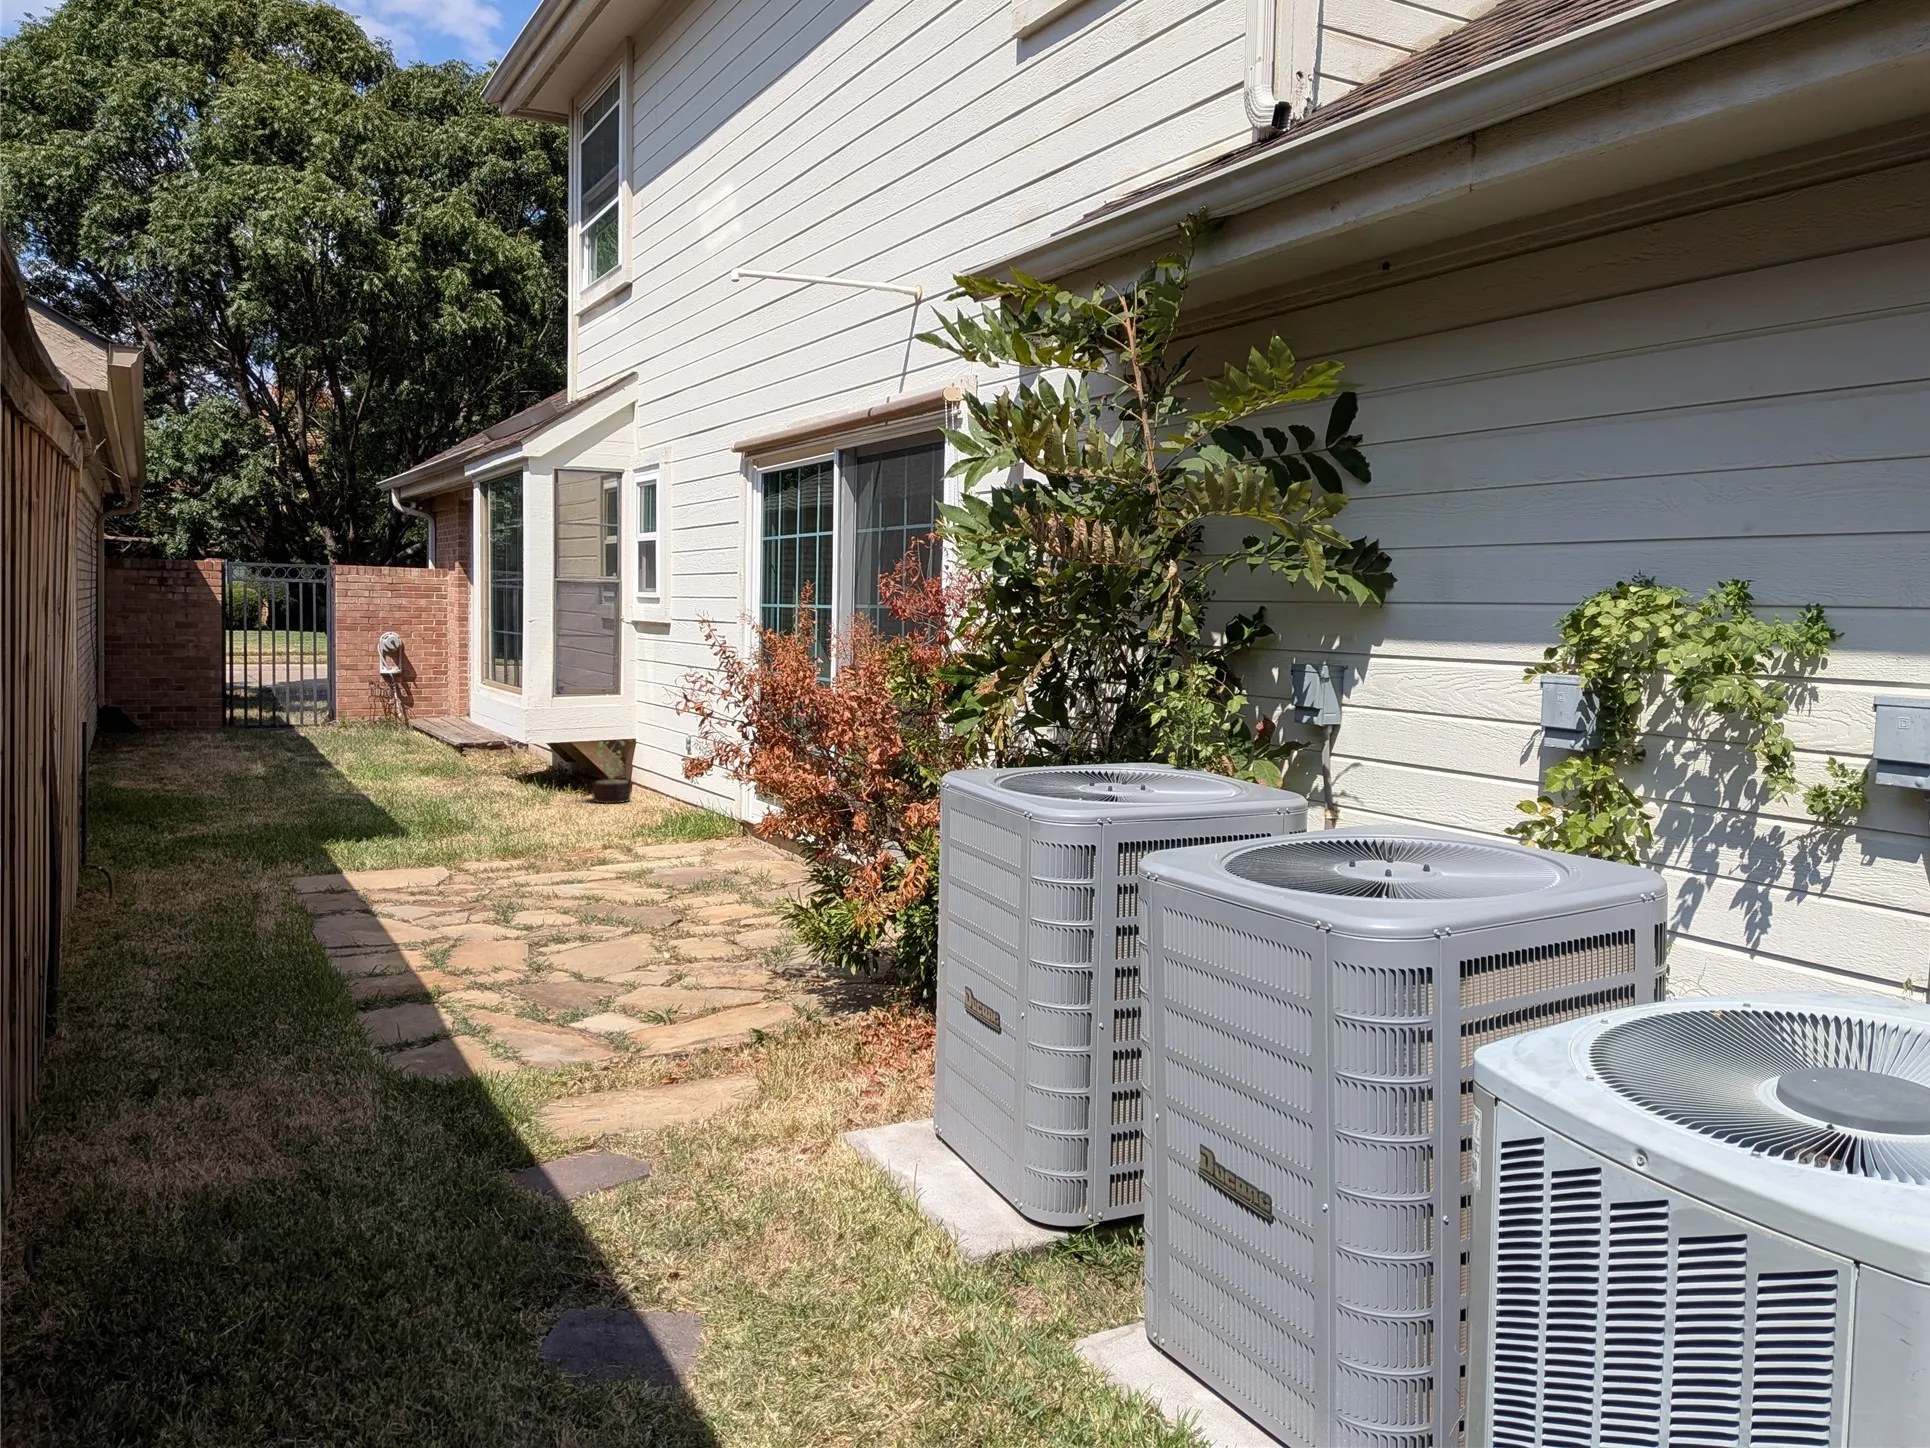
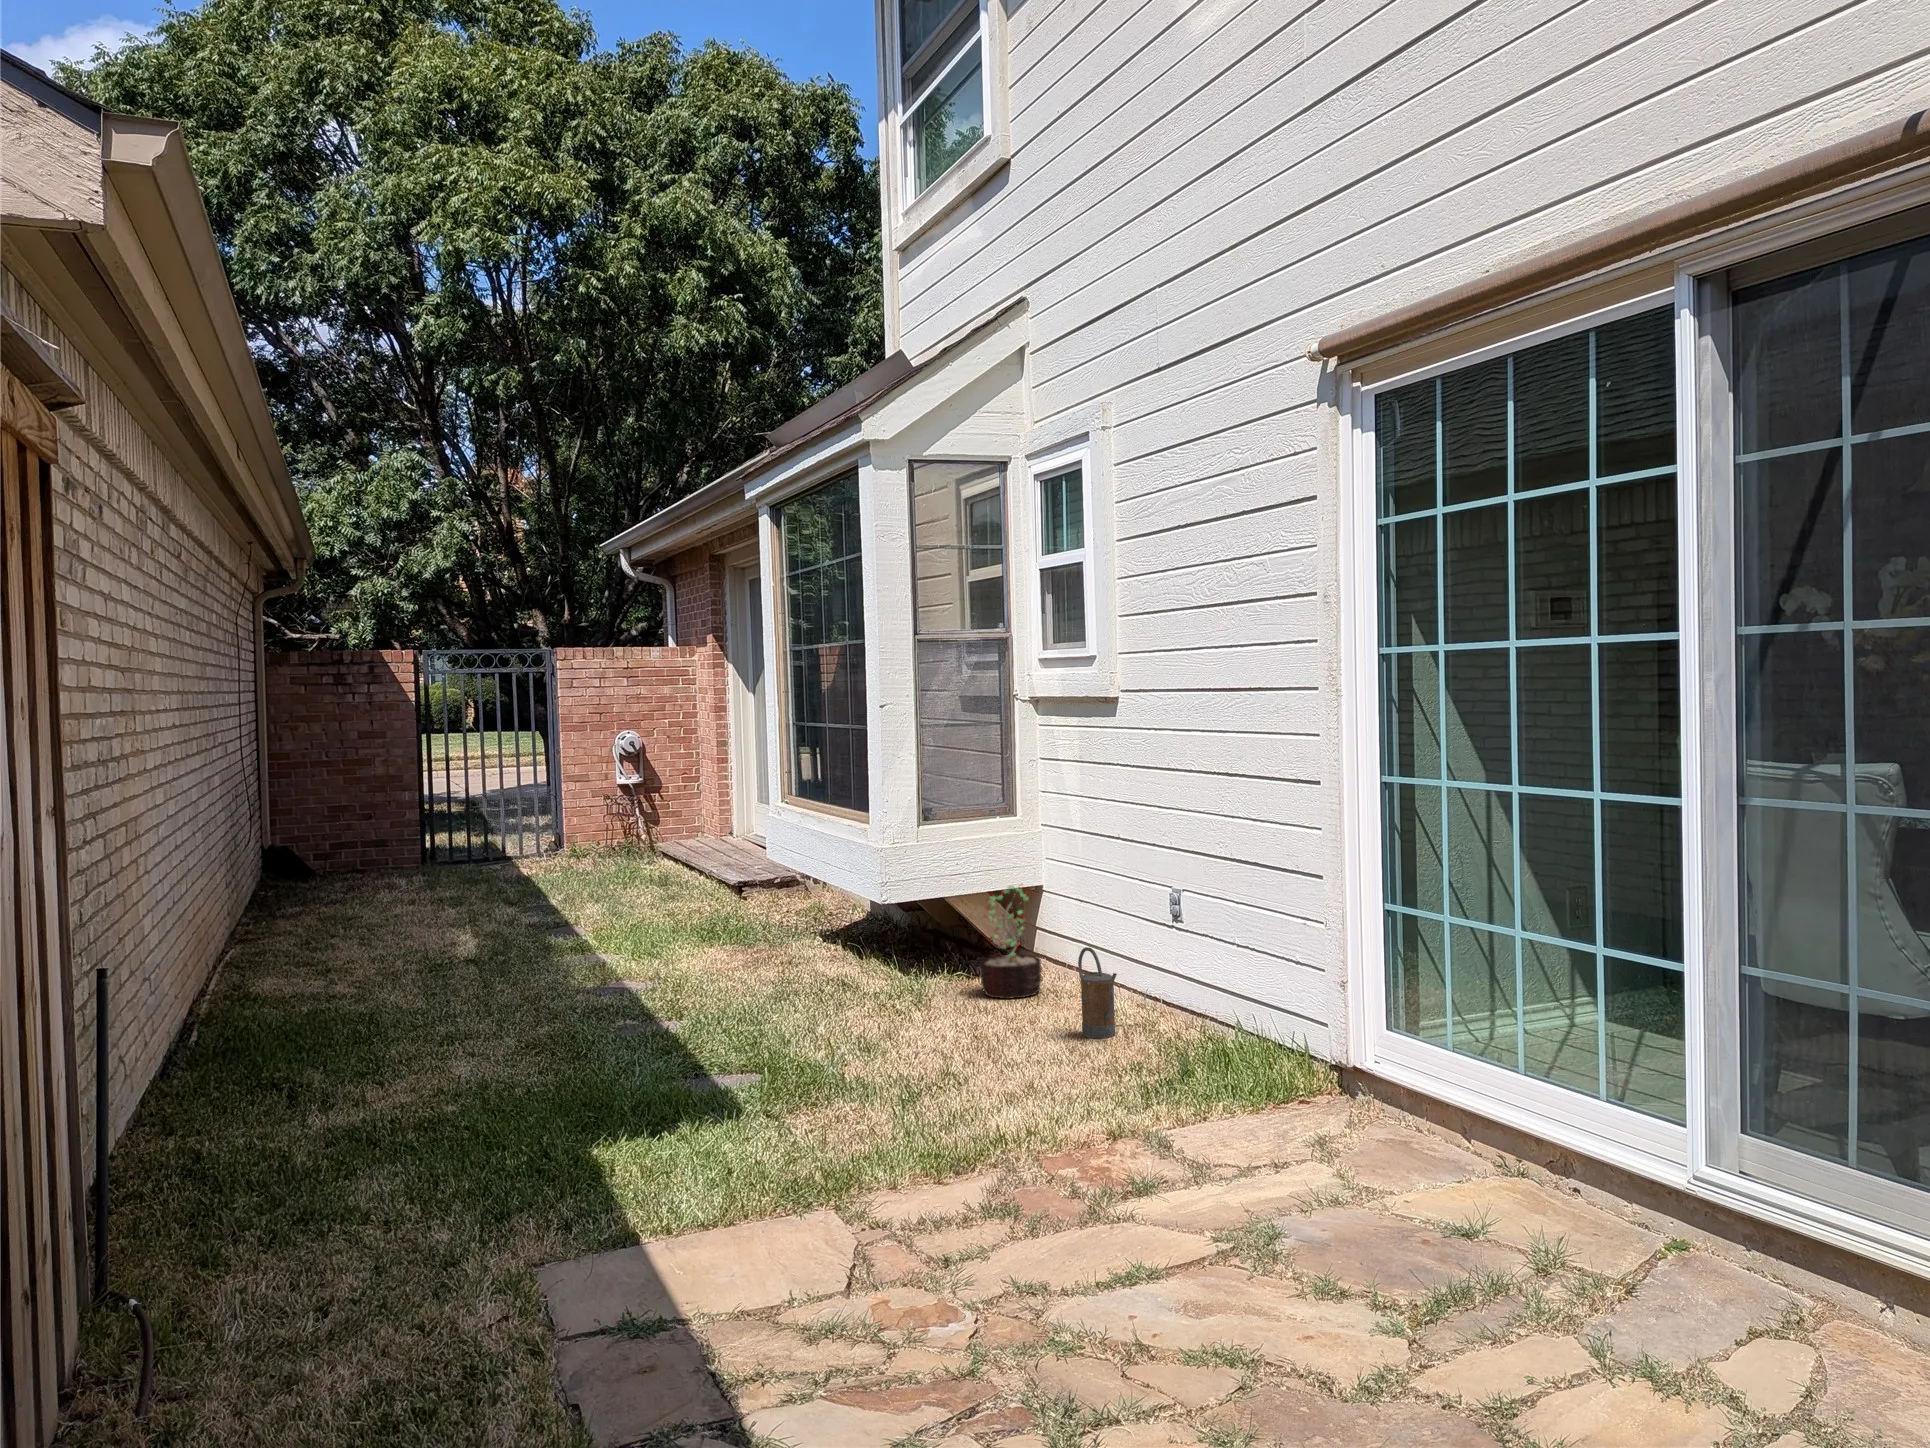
watering can: none [638,768,658,820] -> present [1078,947,1117,1038]

